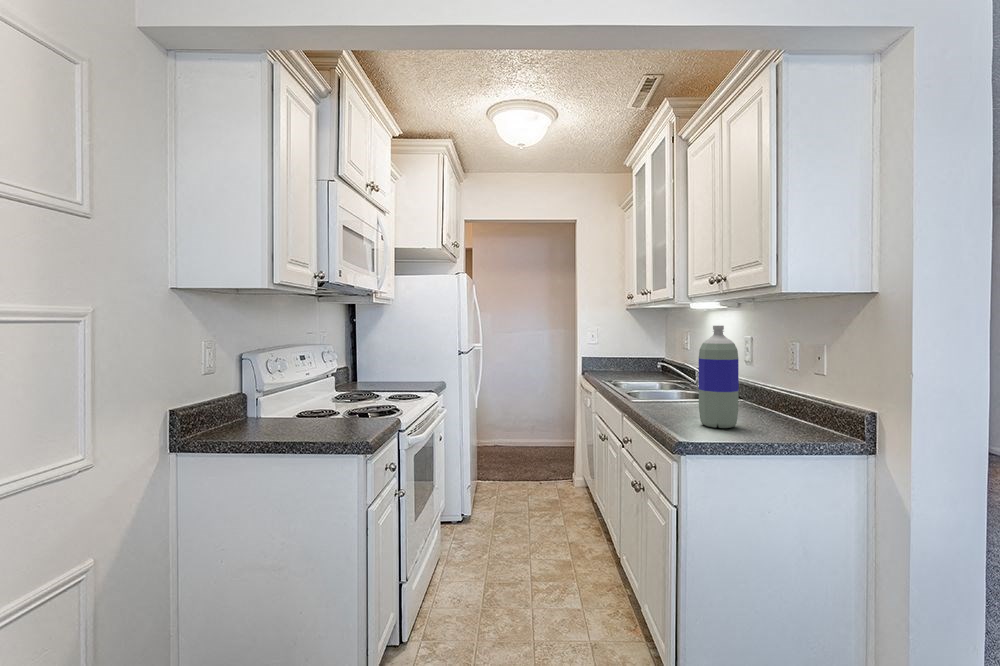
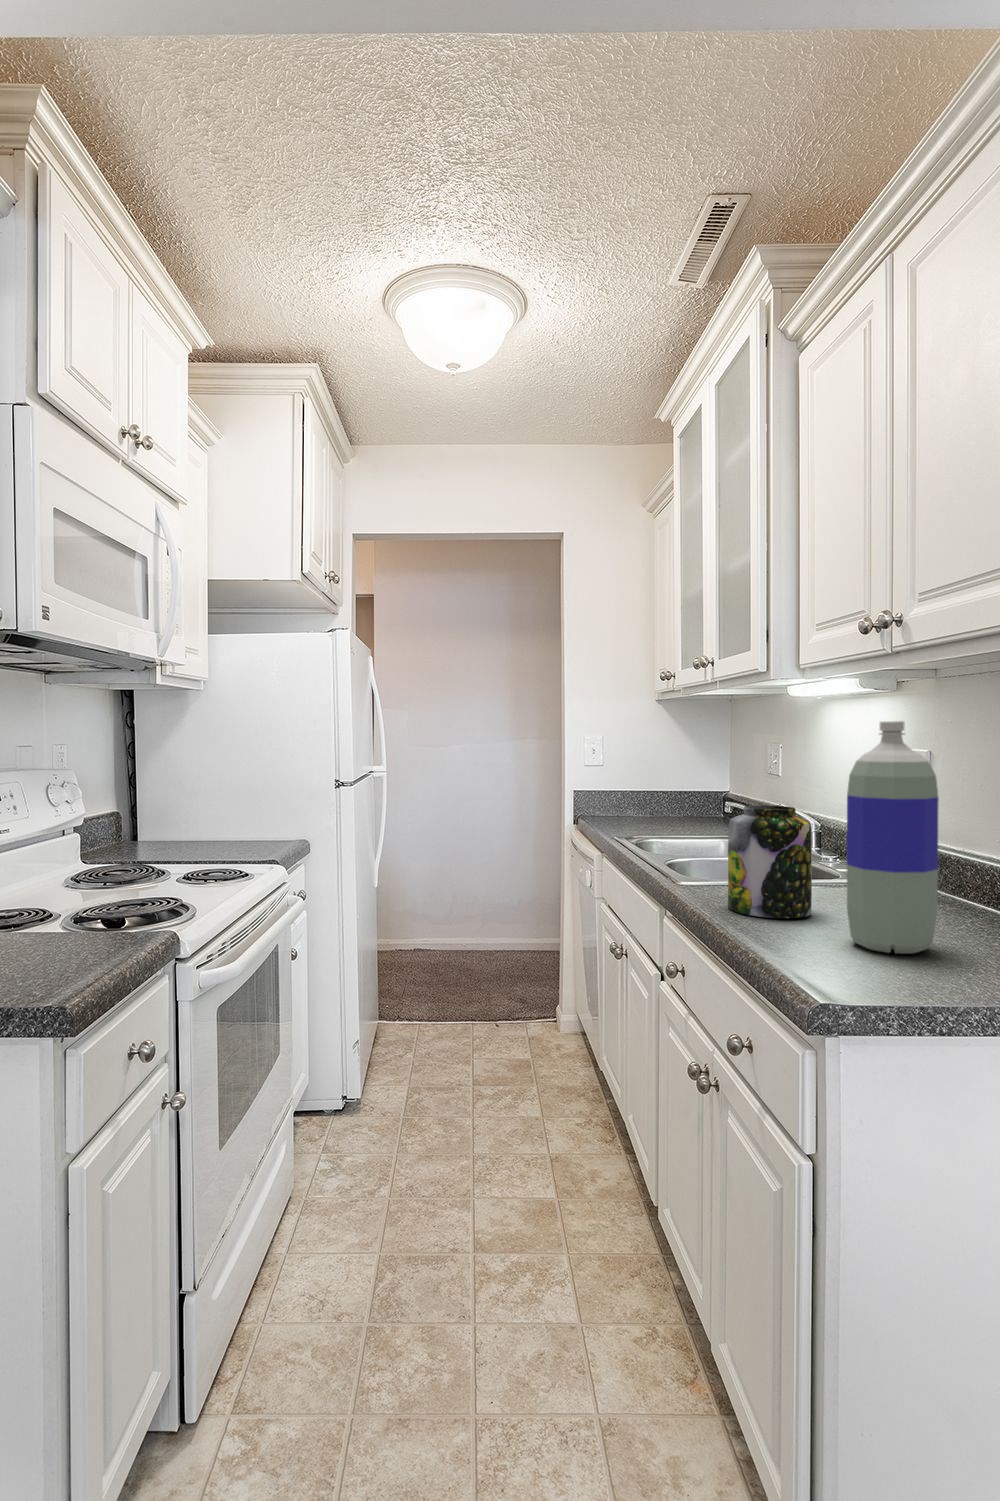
jar: none [650,364,688,415] -> present [728,805,812,918]

